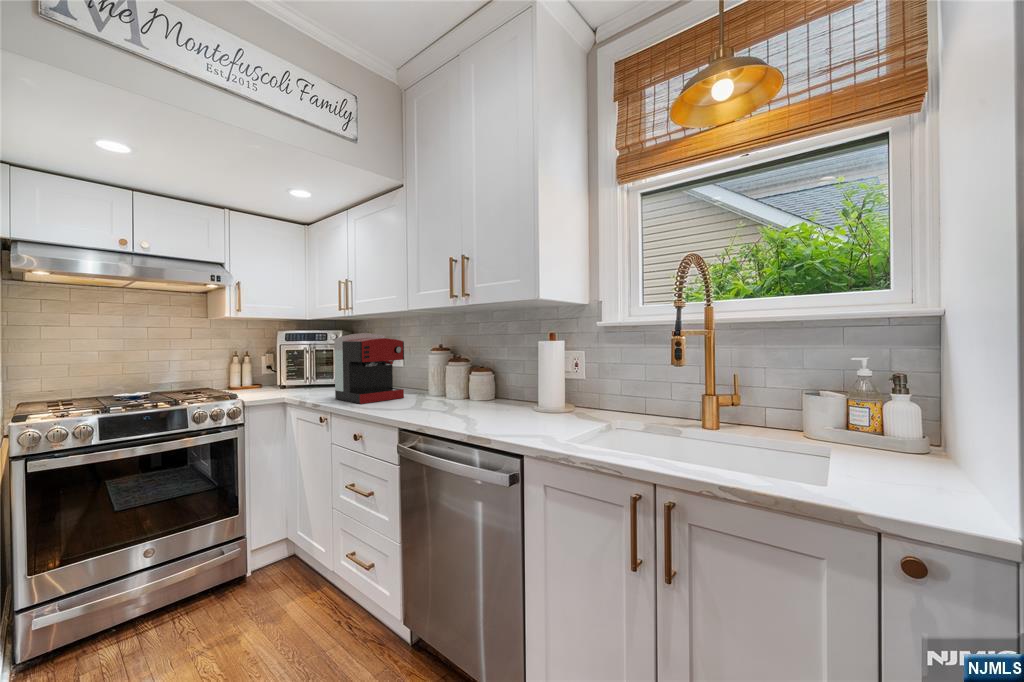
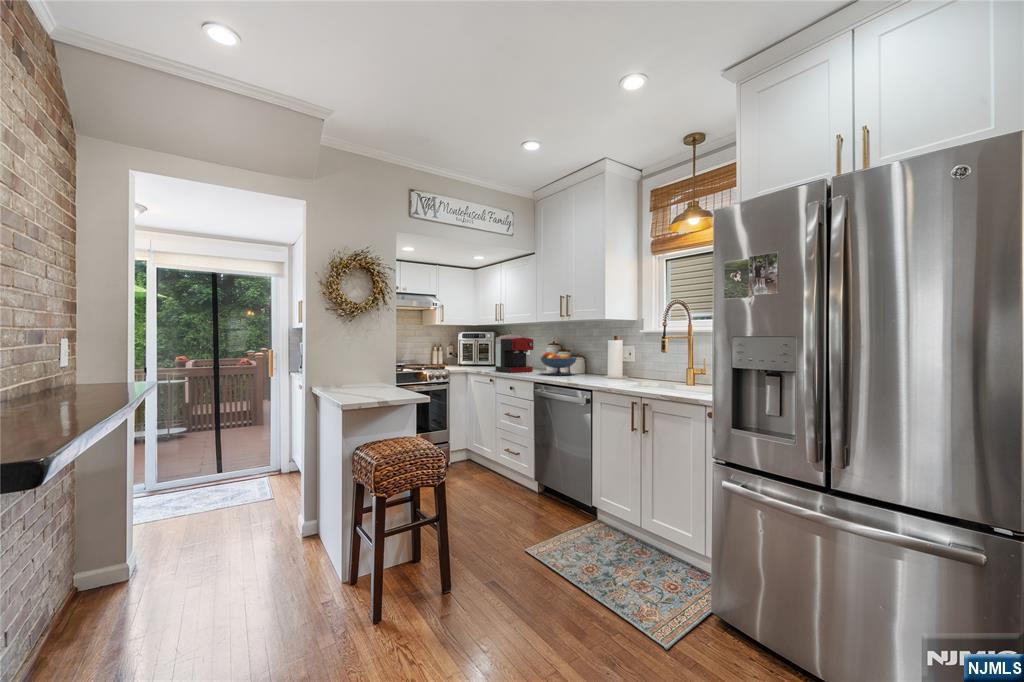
fruit bowl: none [415,363,482,407] -> present [541,352,576,375]

